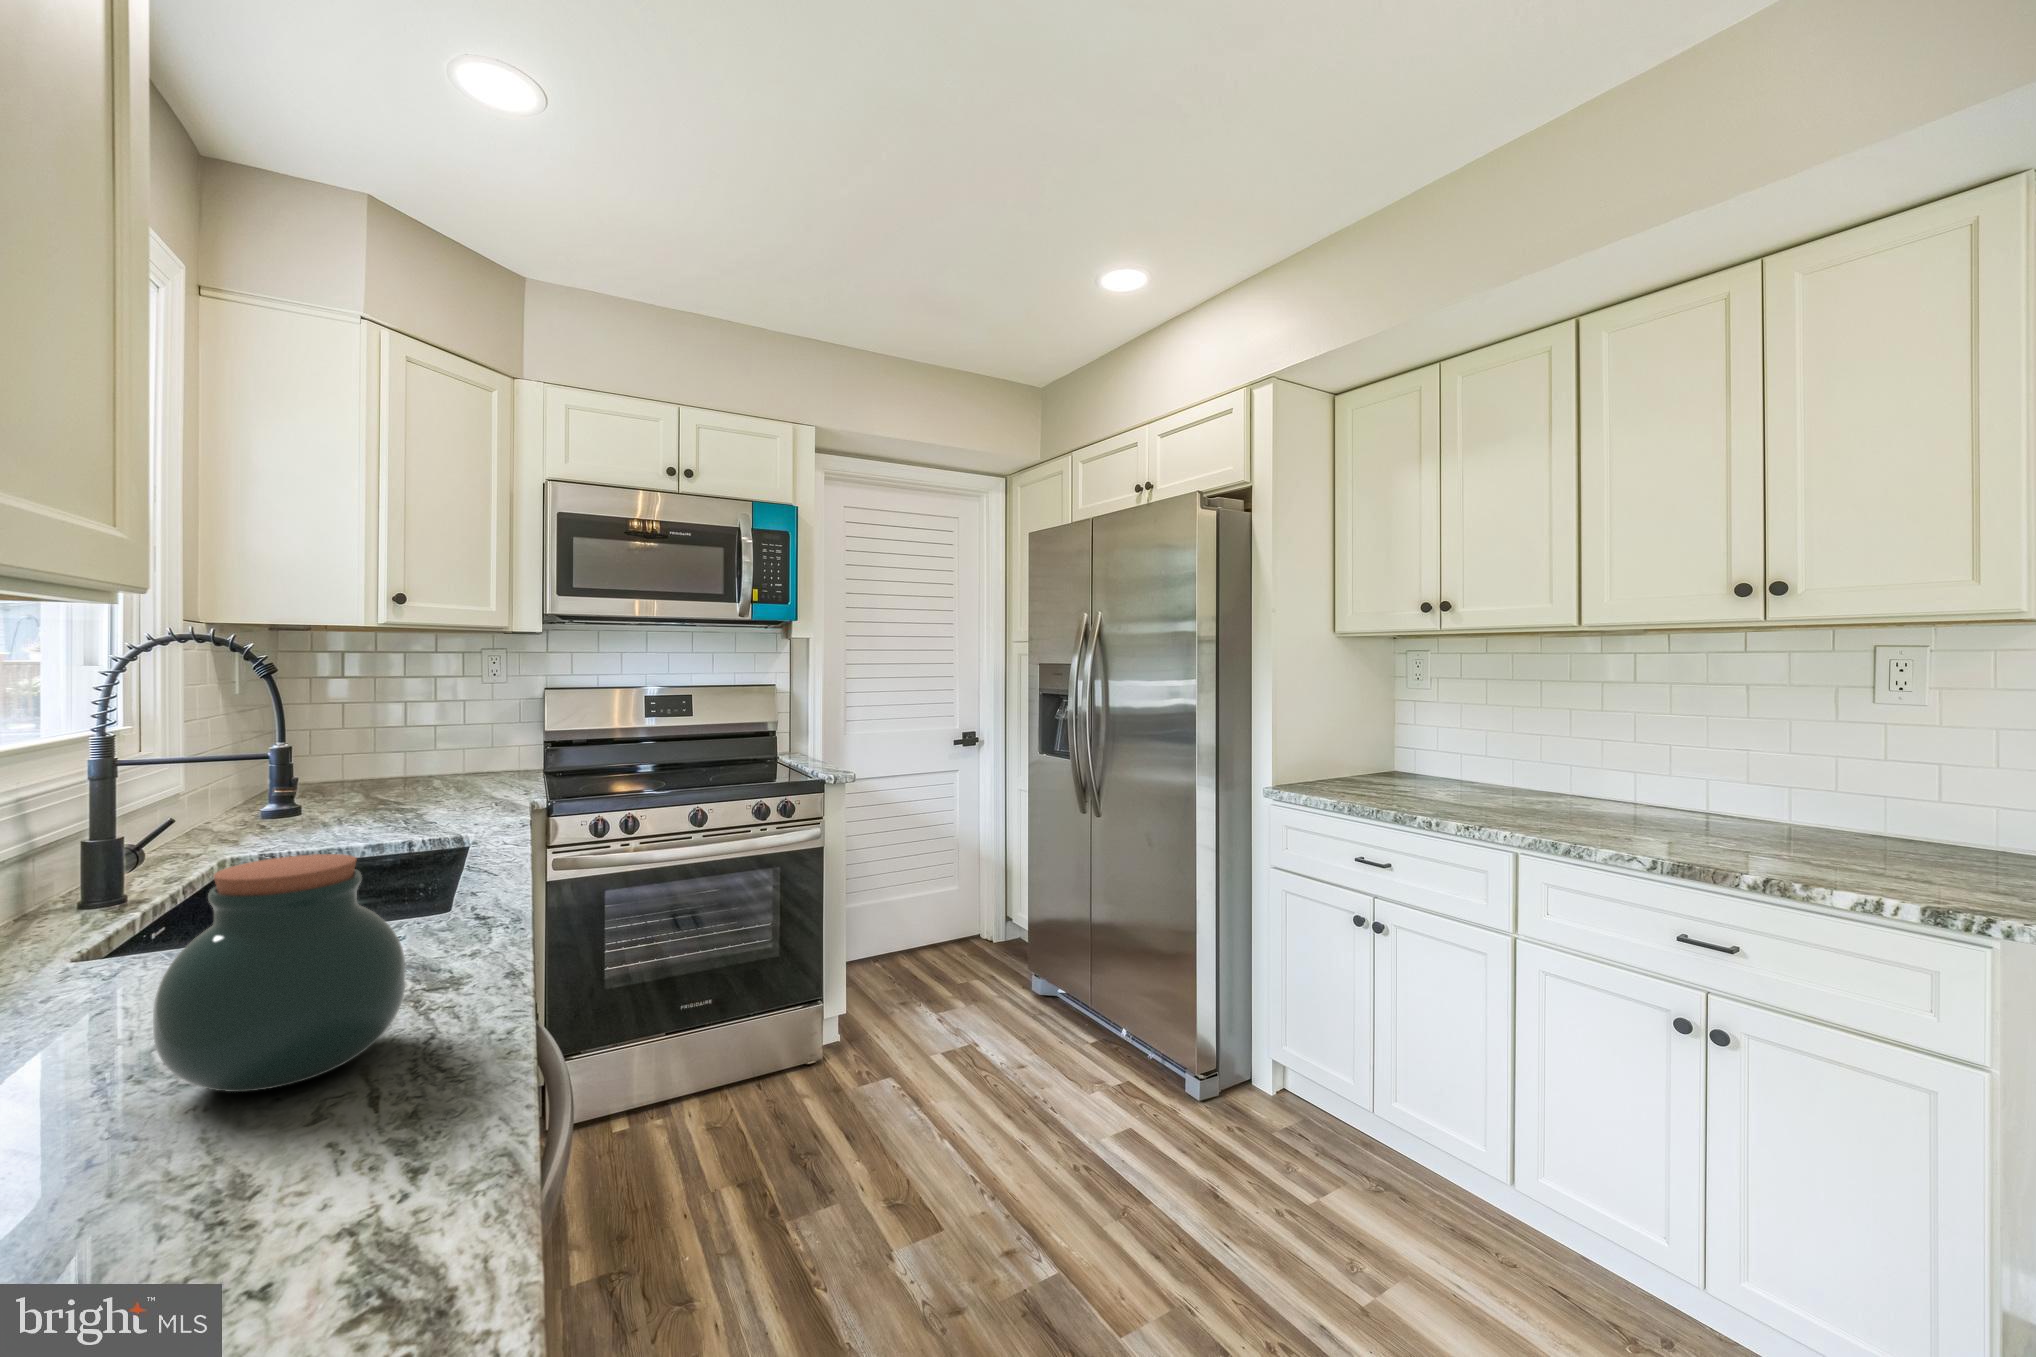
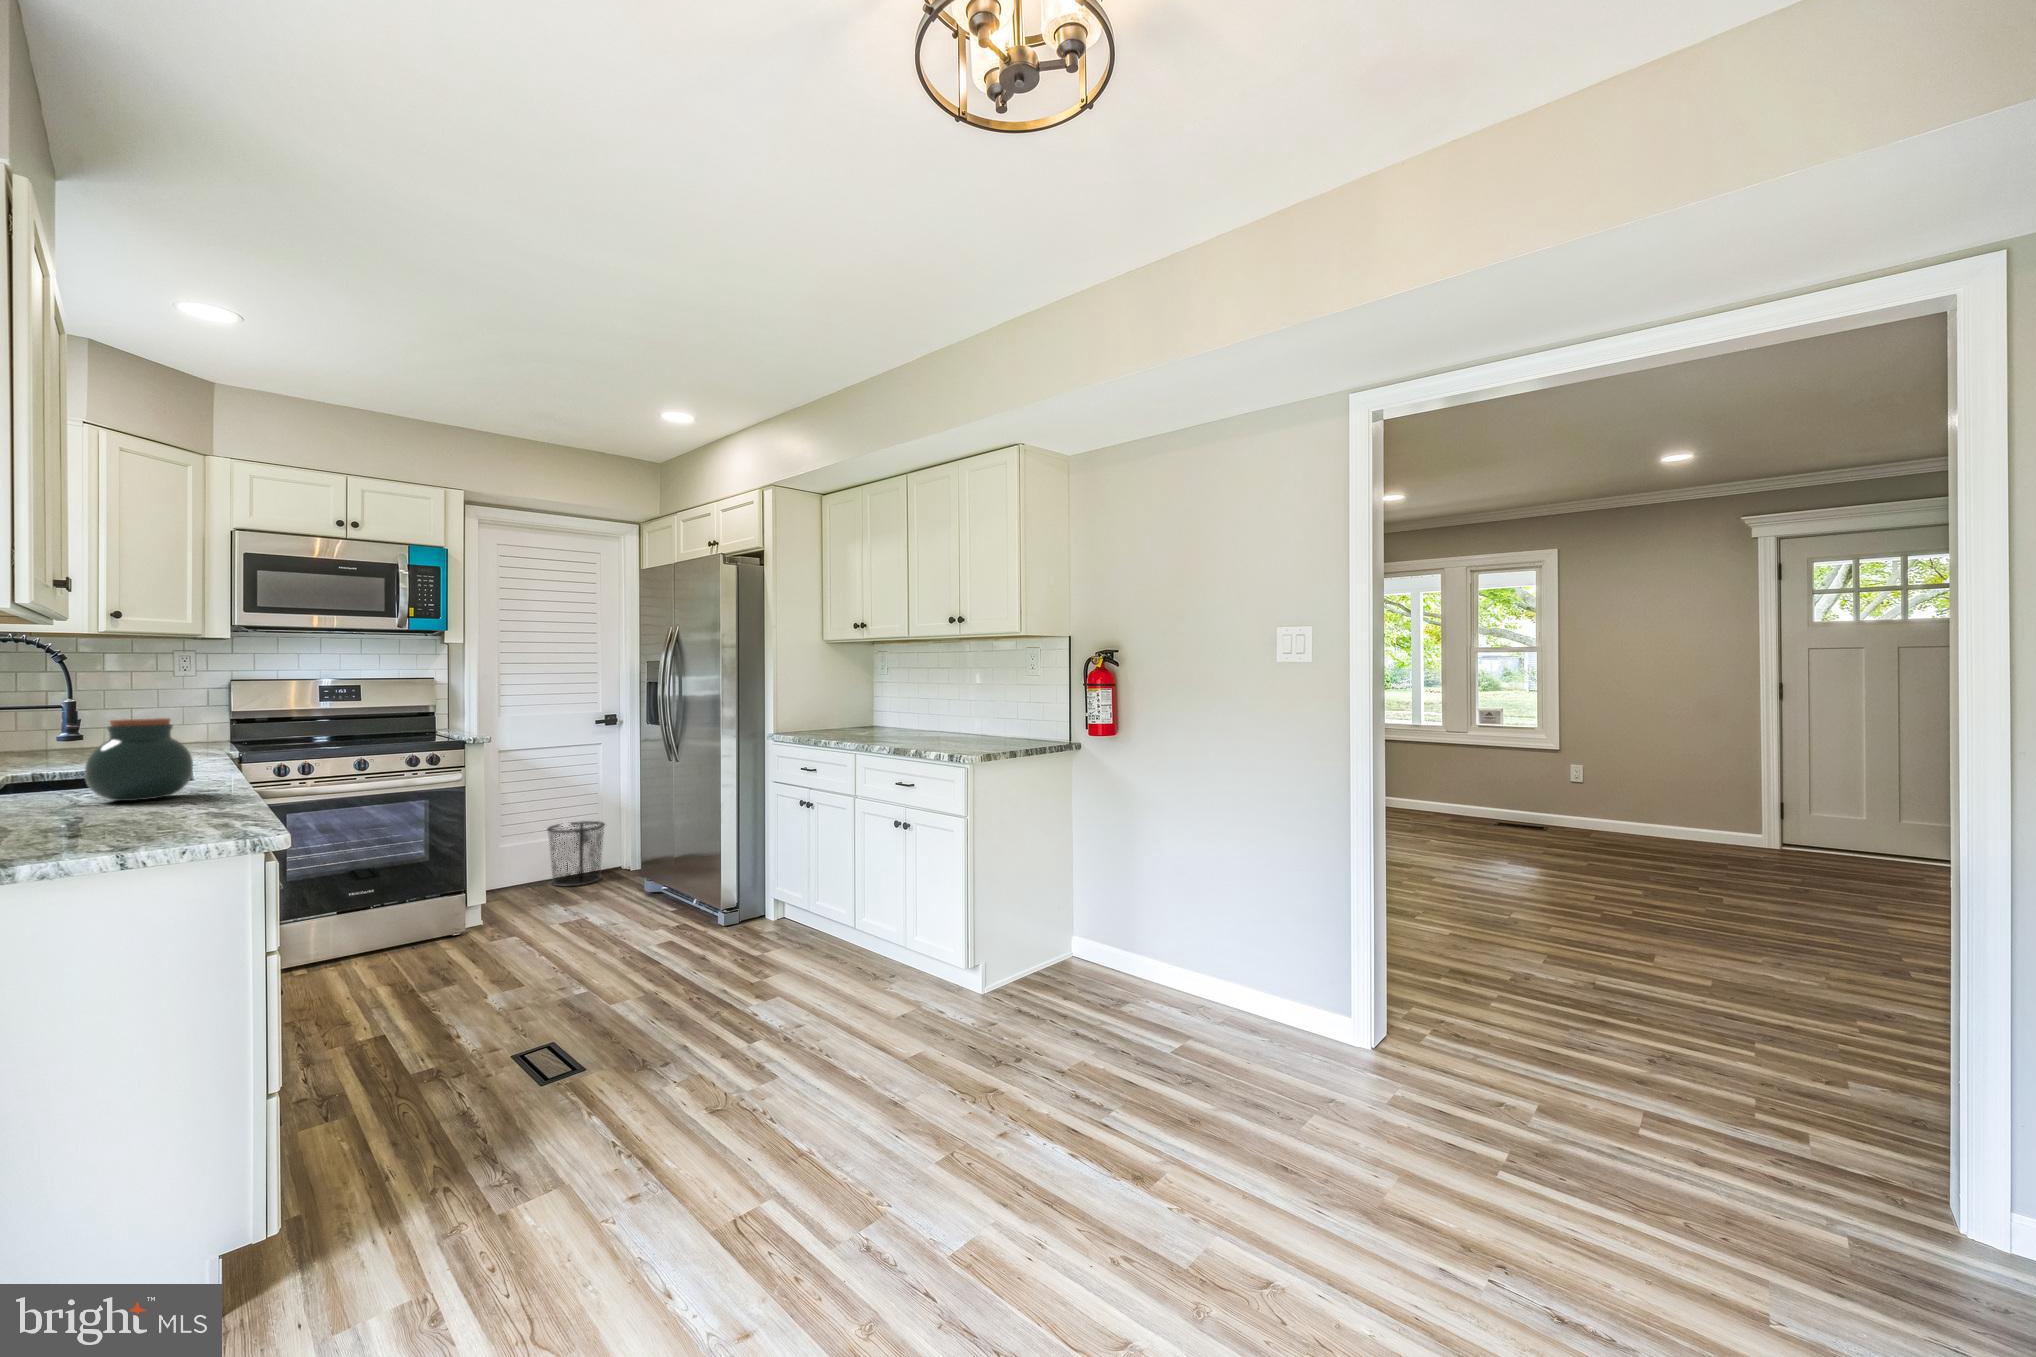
waste bin: none [900,878,972,973] -> present [547,821,605,886]

